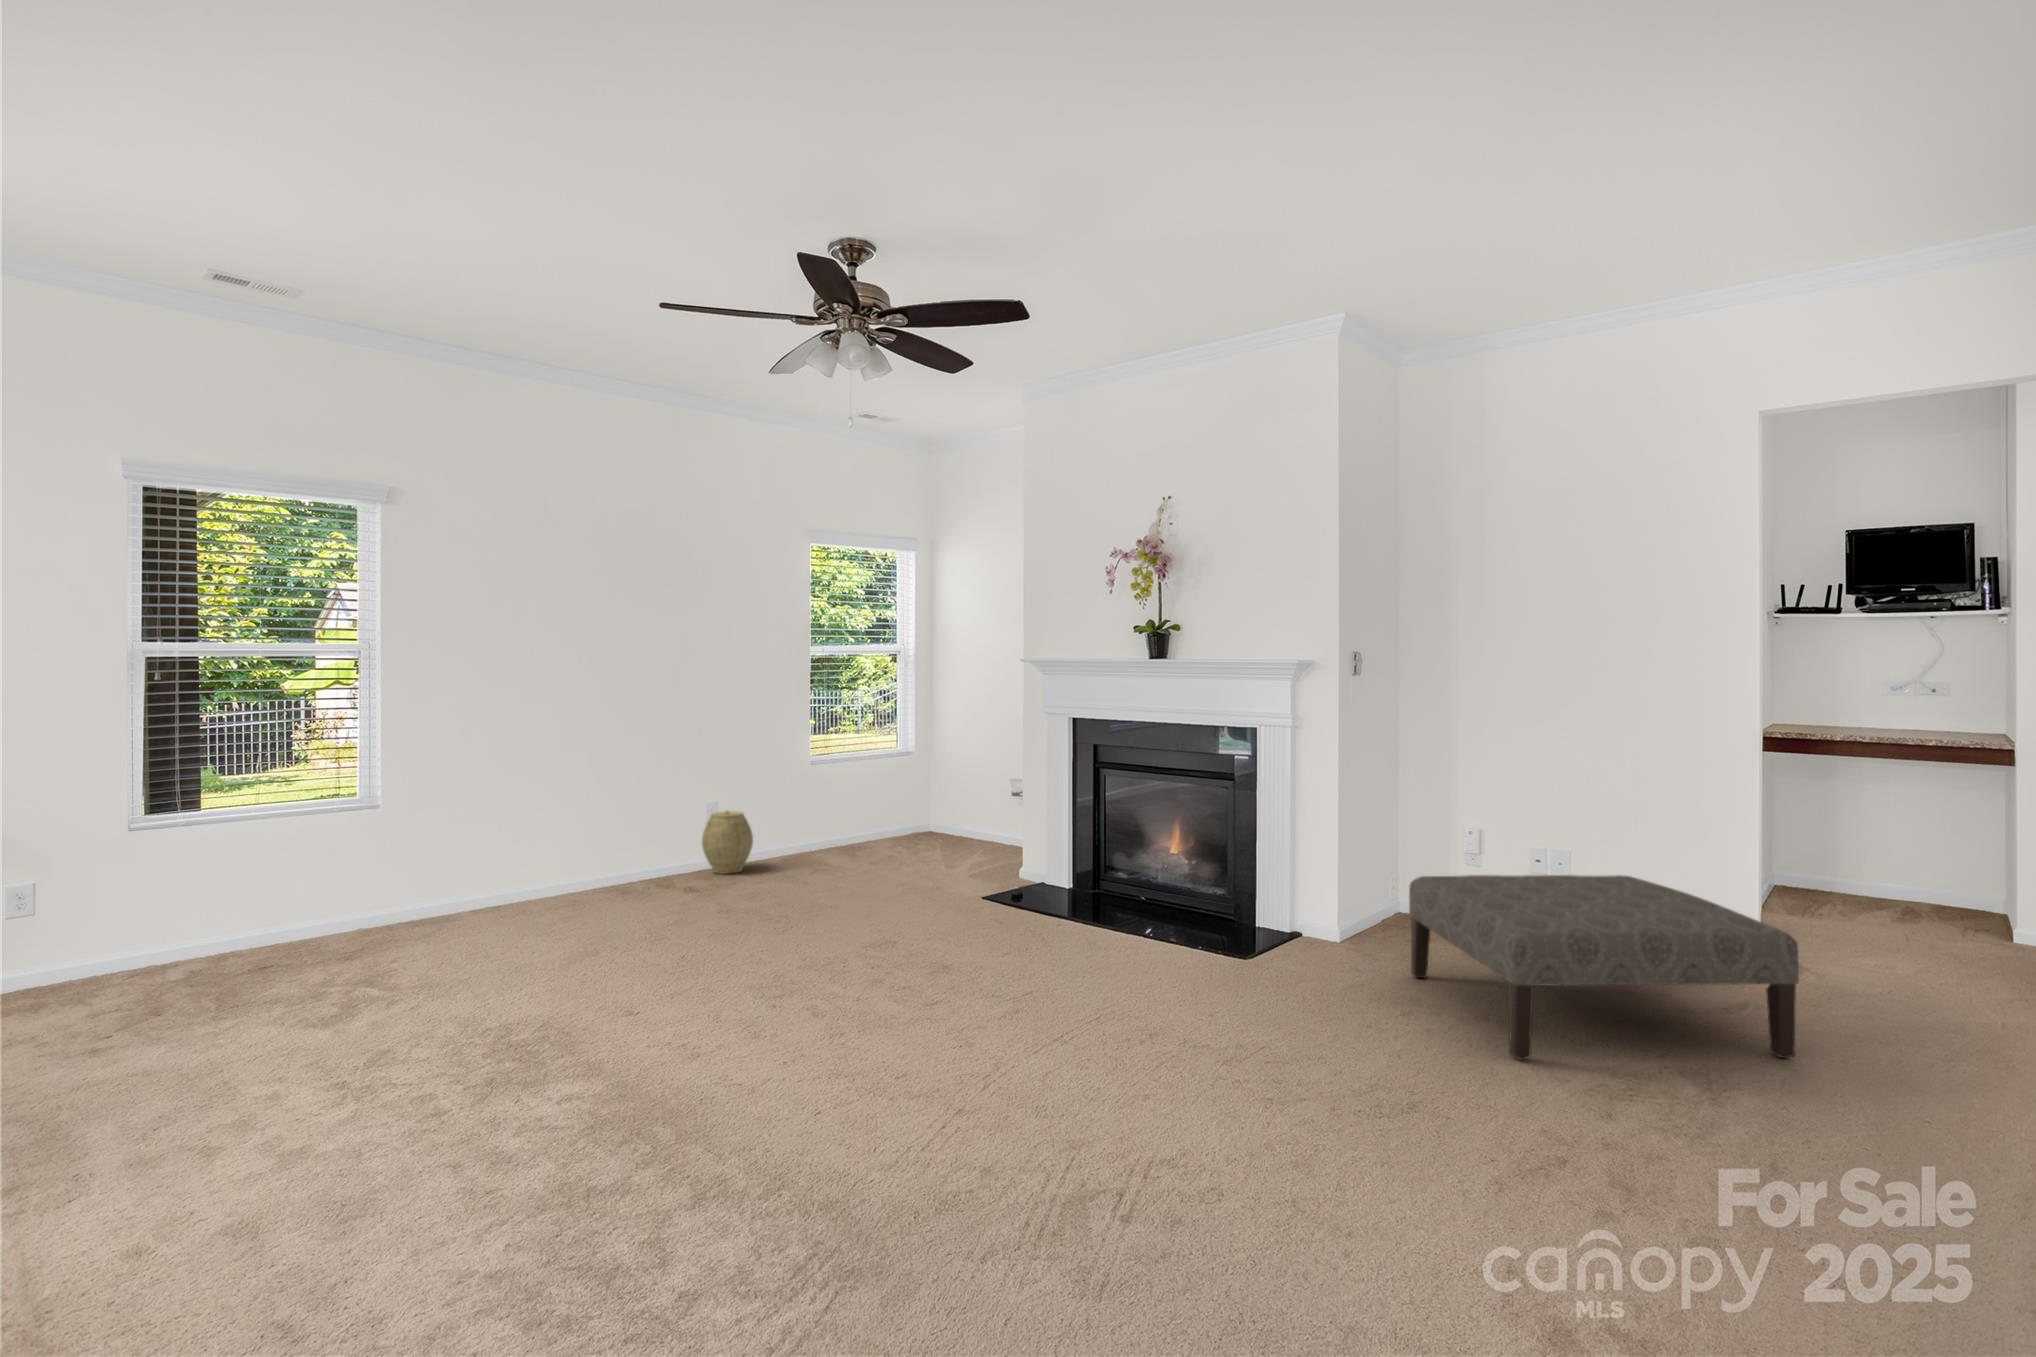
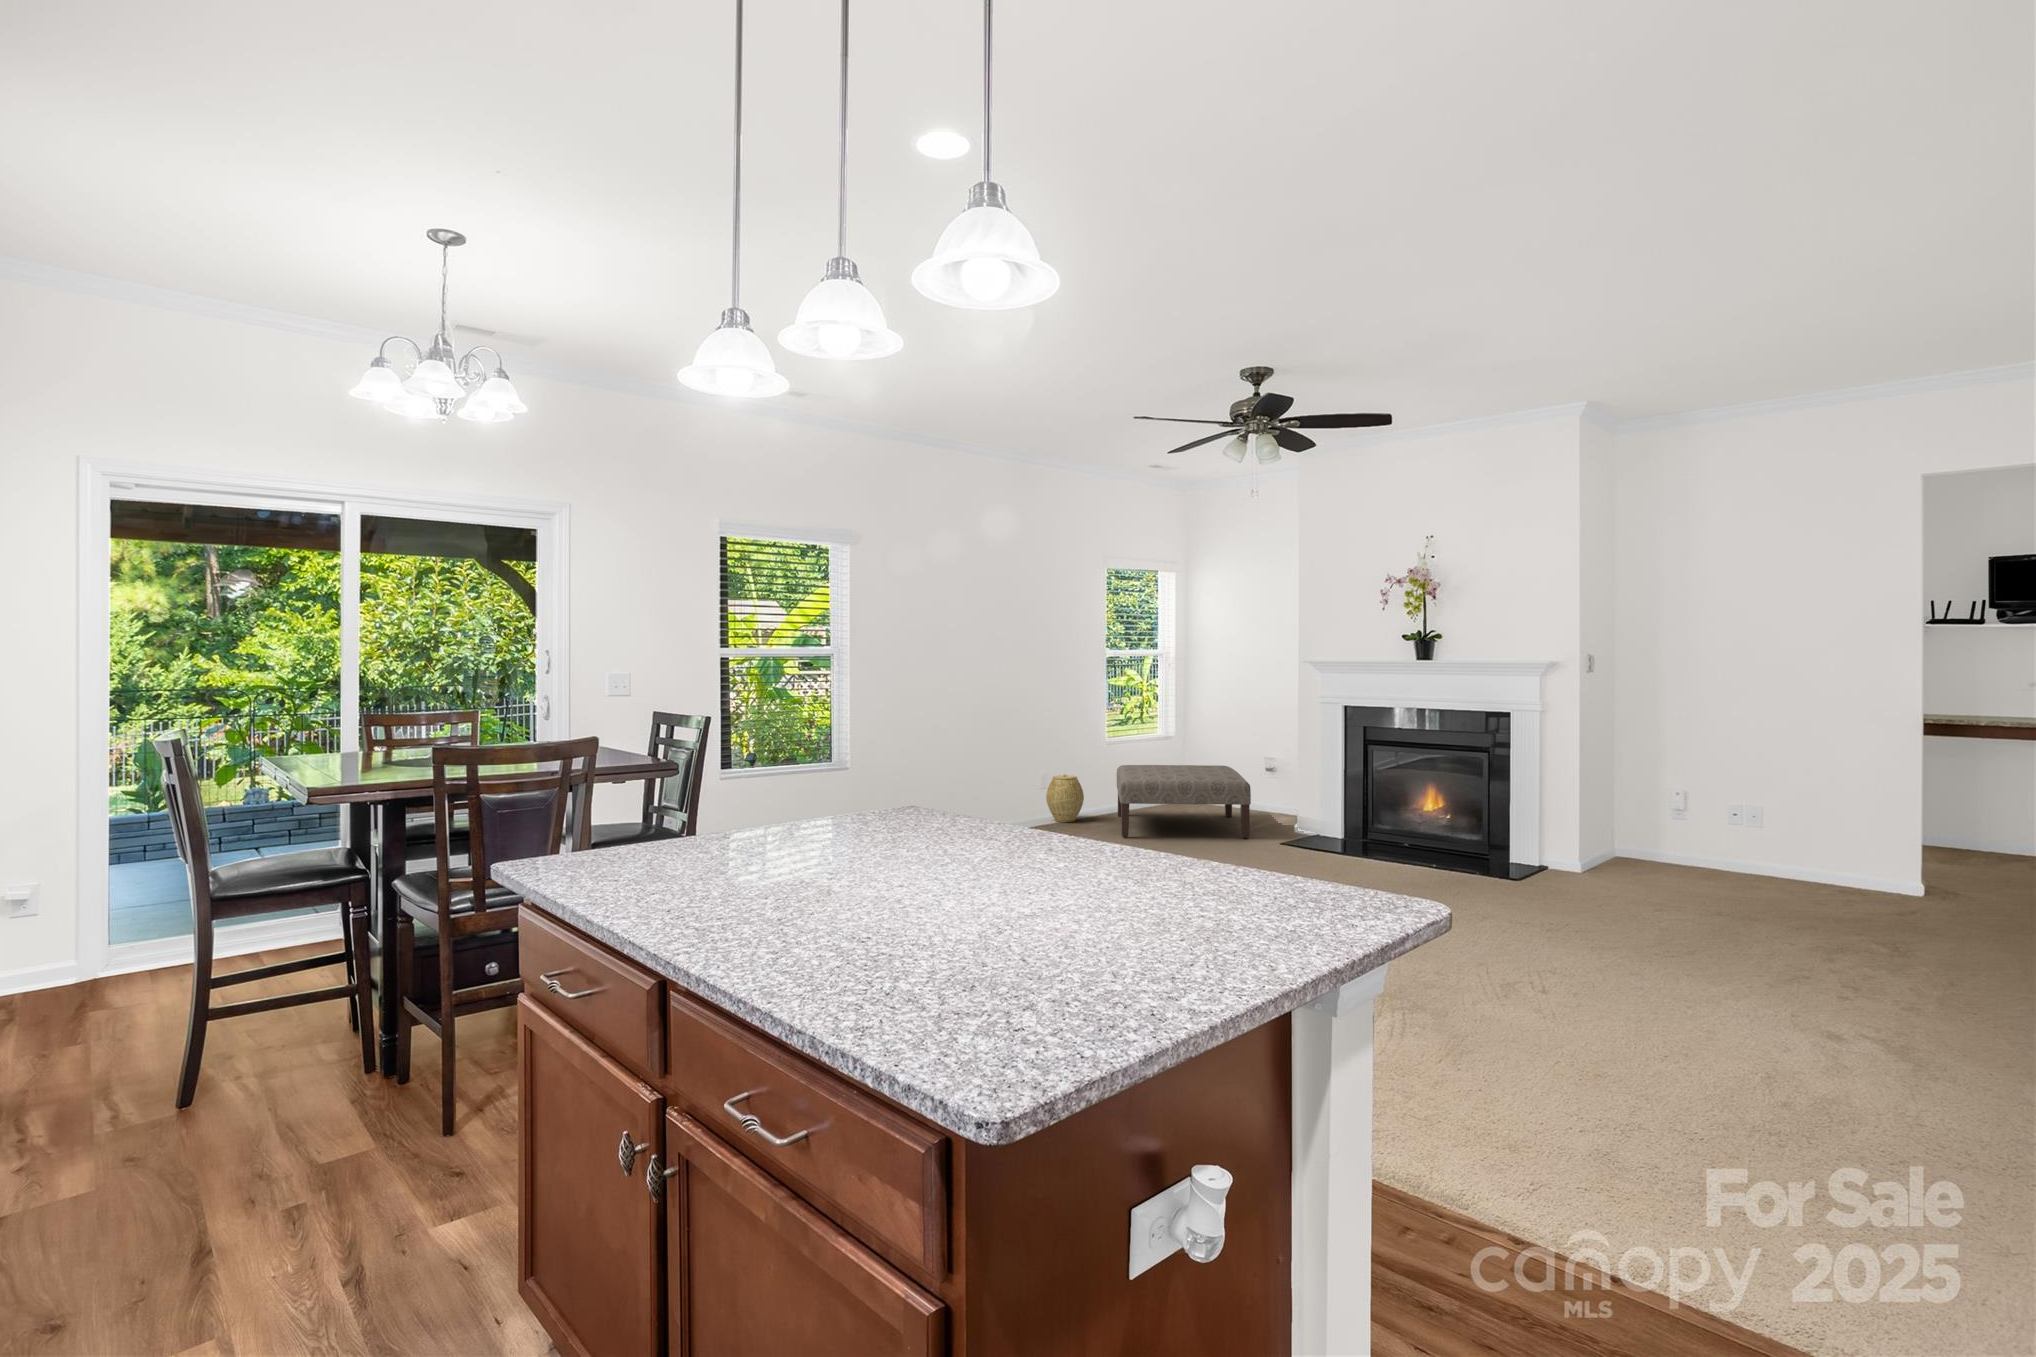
ottoman: present [1409,875,1799,1060] -> present [1117,765,1251,838]

